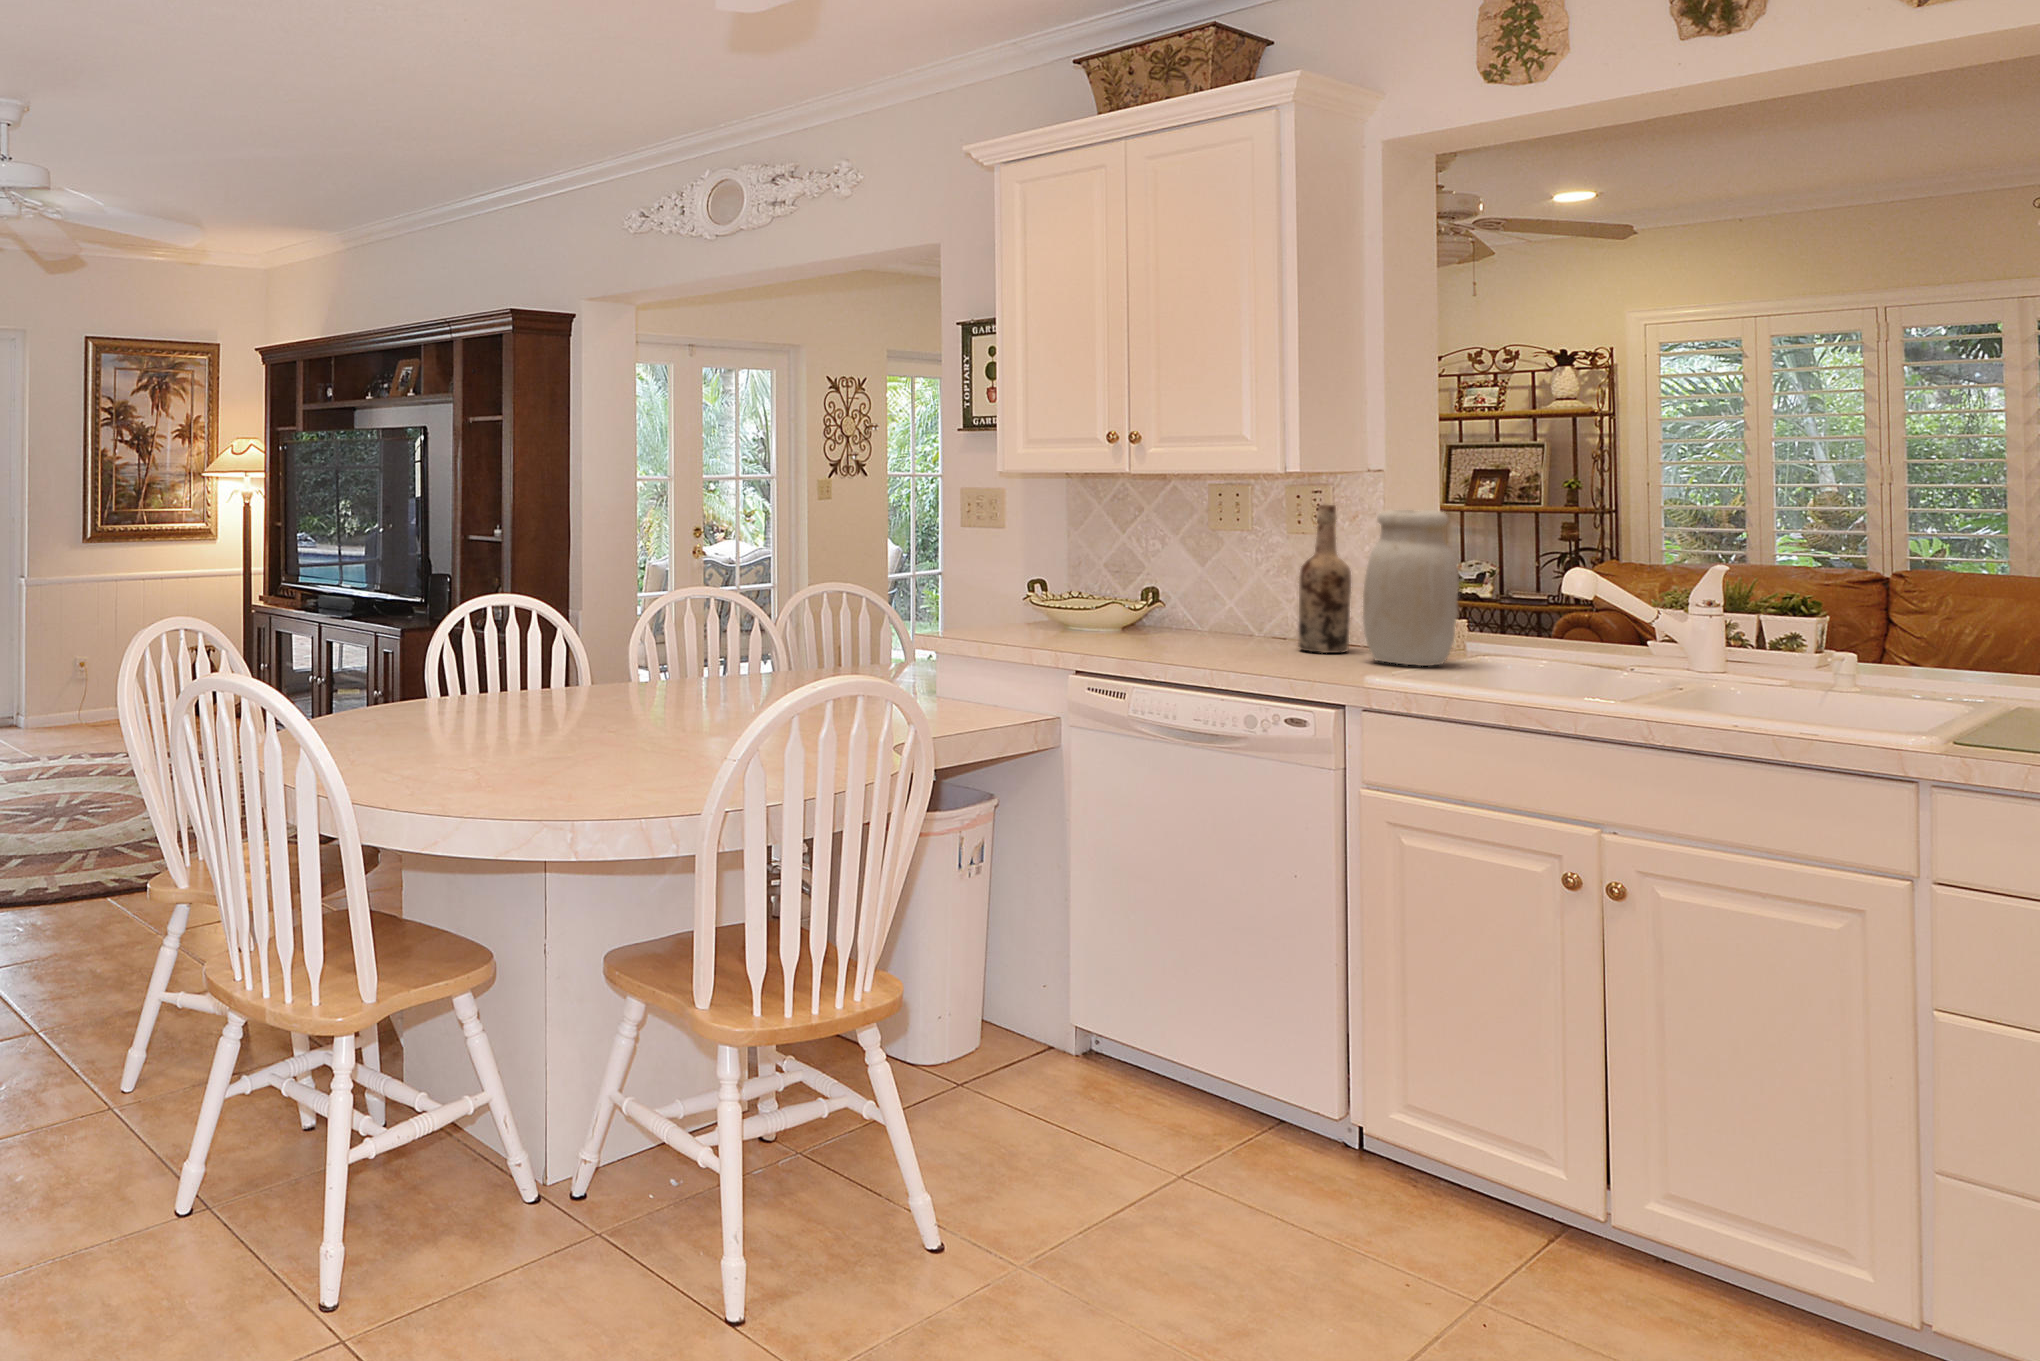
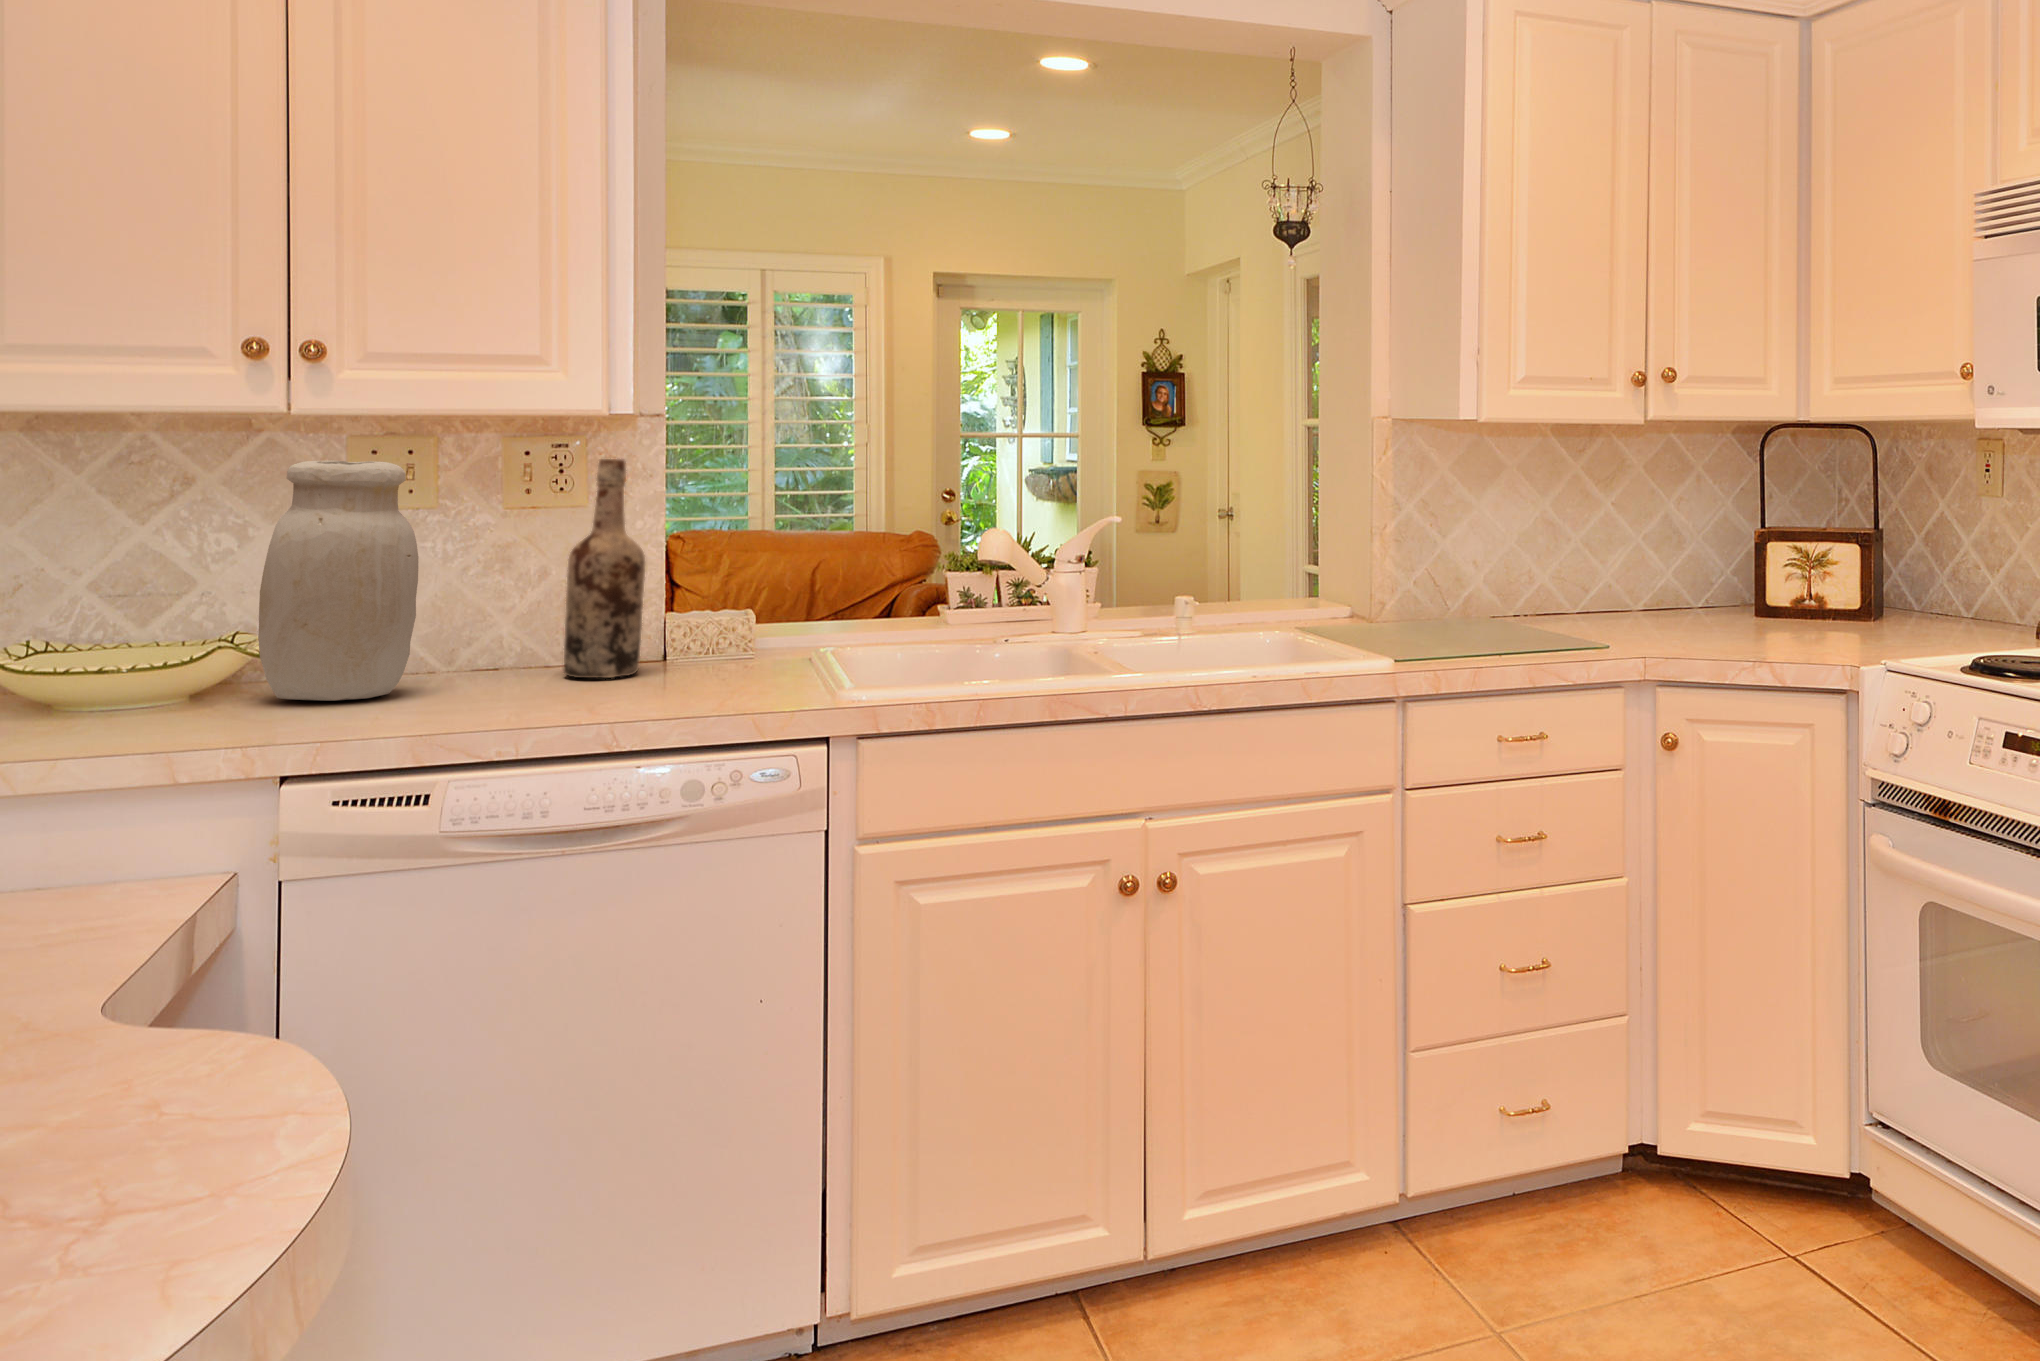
jar: present [1363,510,1459,666] -> present [258,460,418,701]

